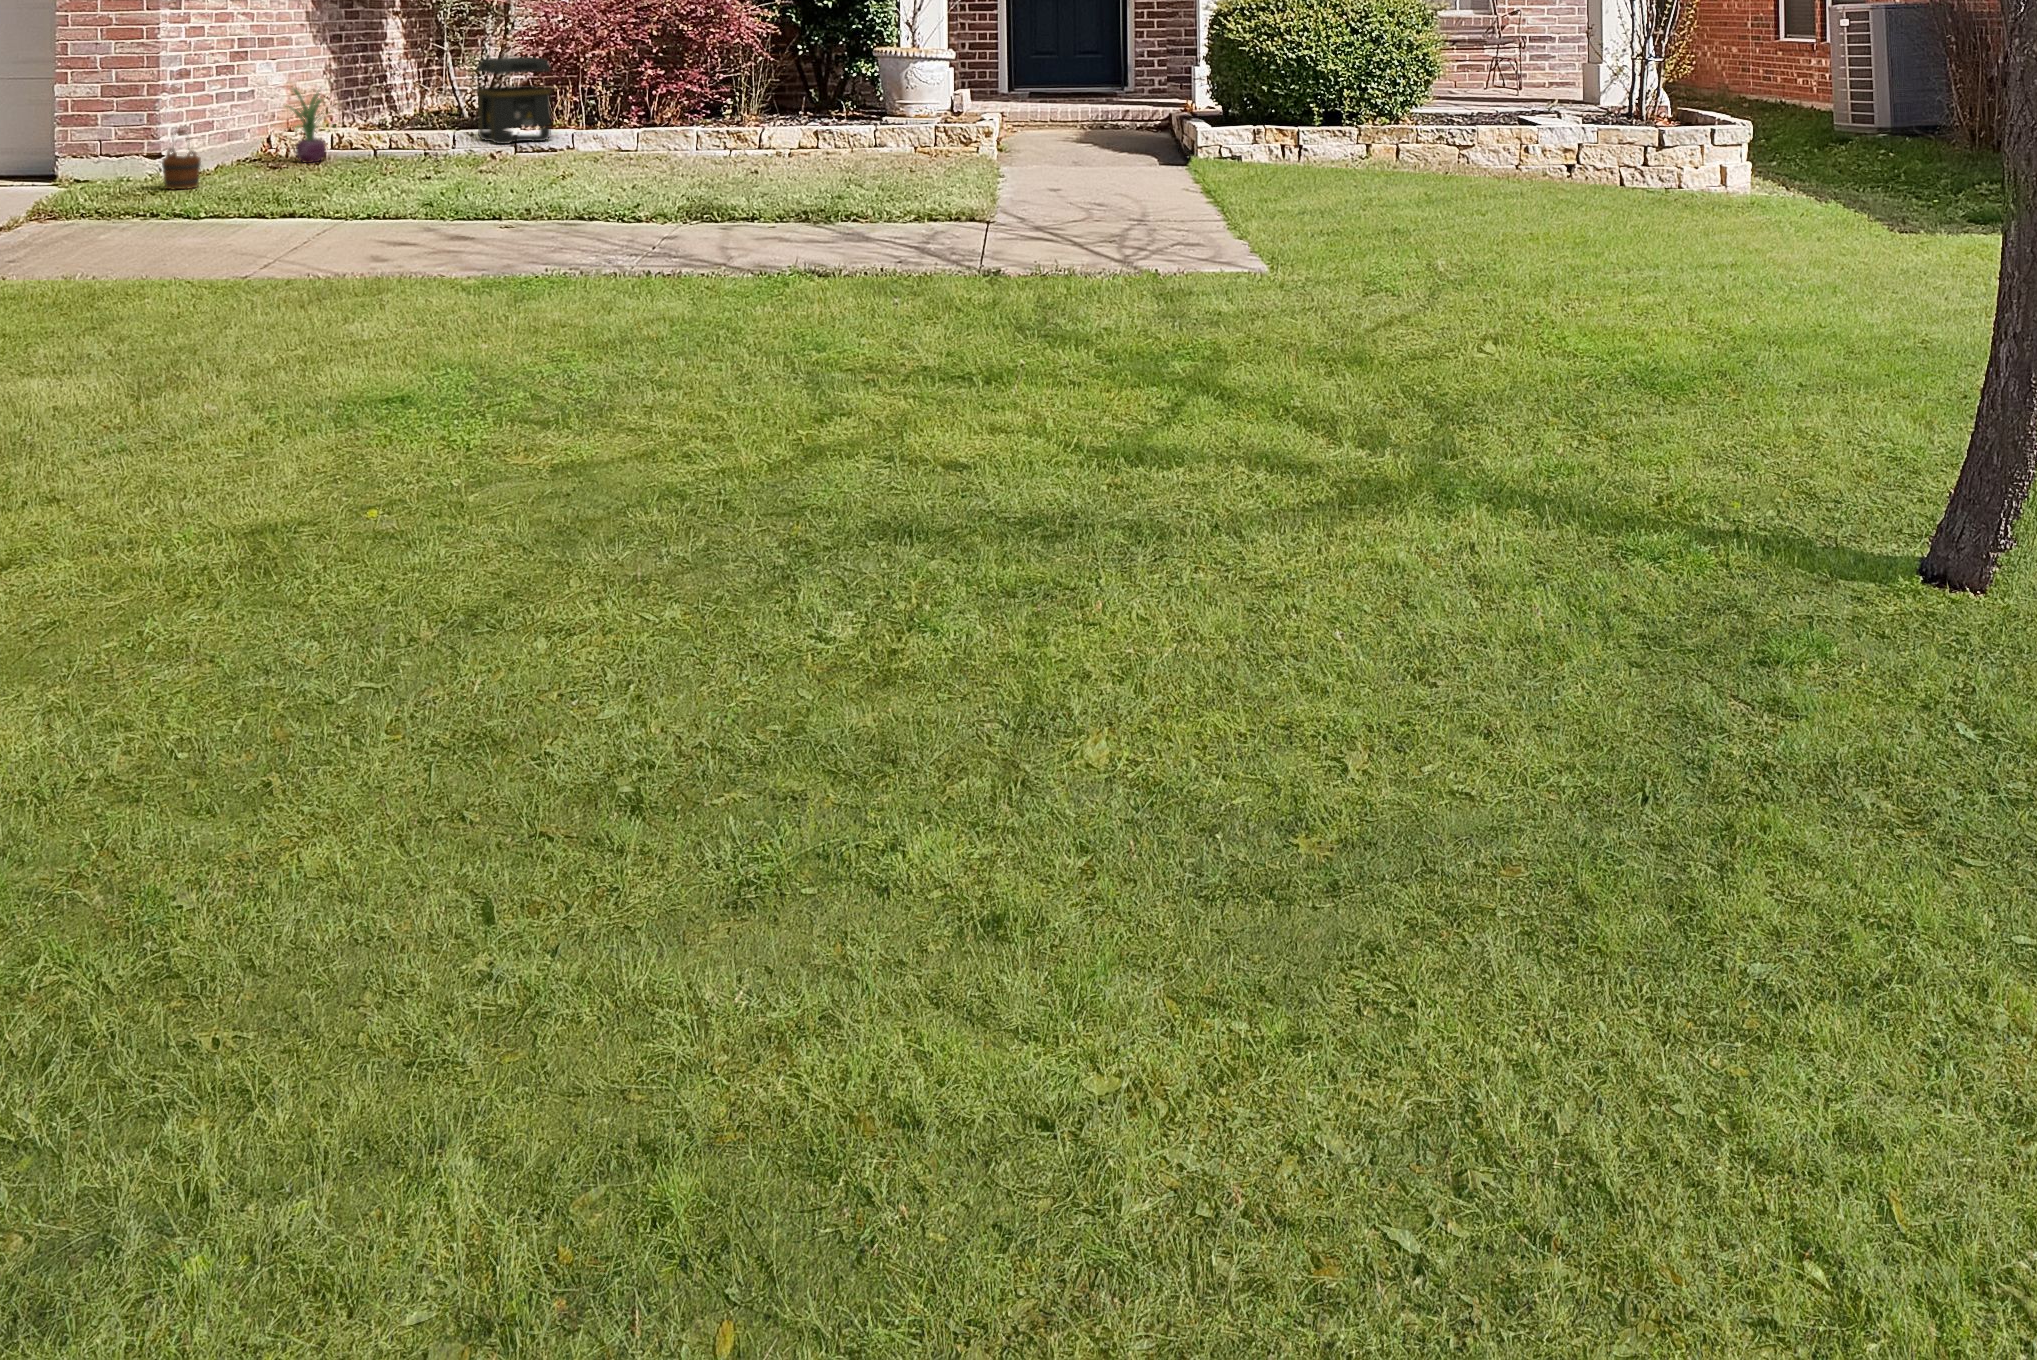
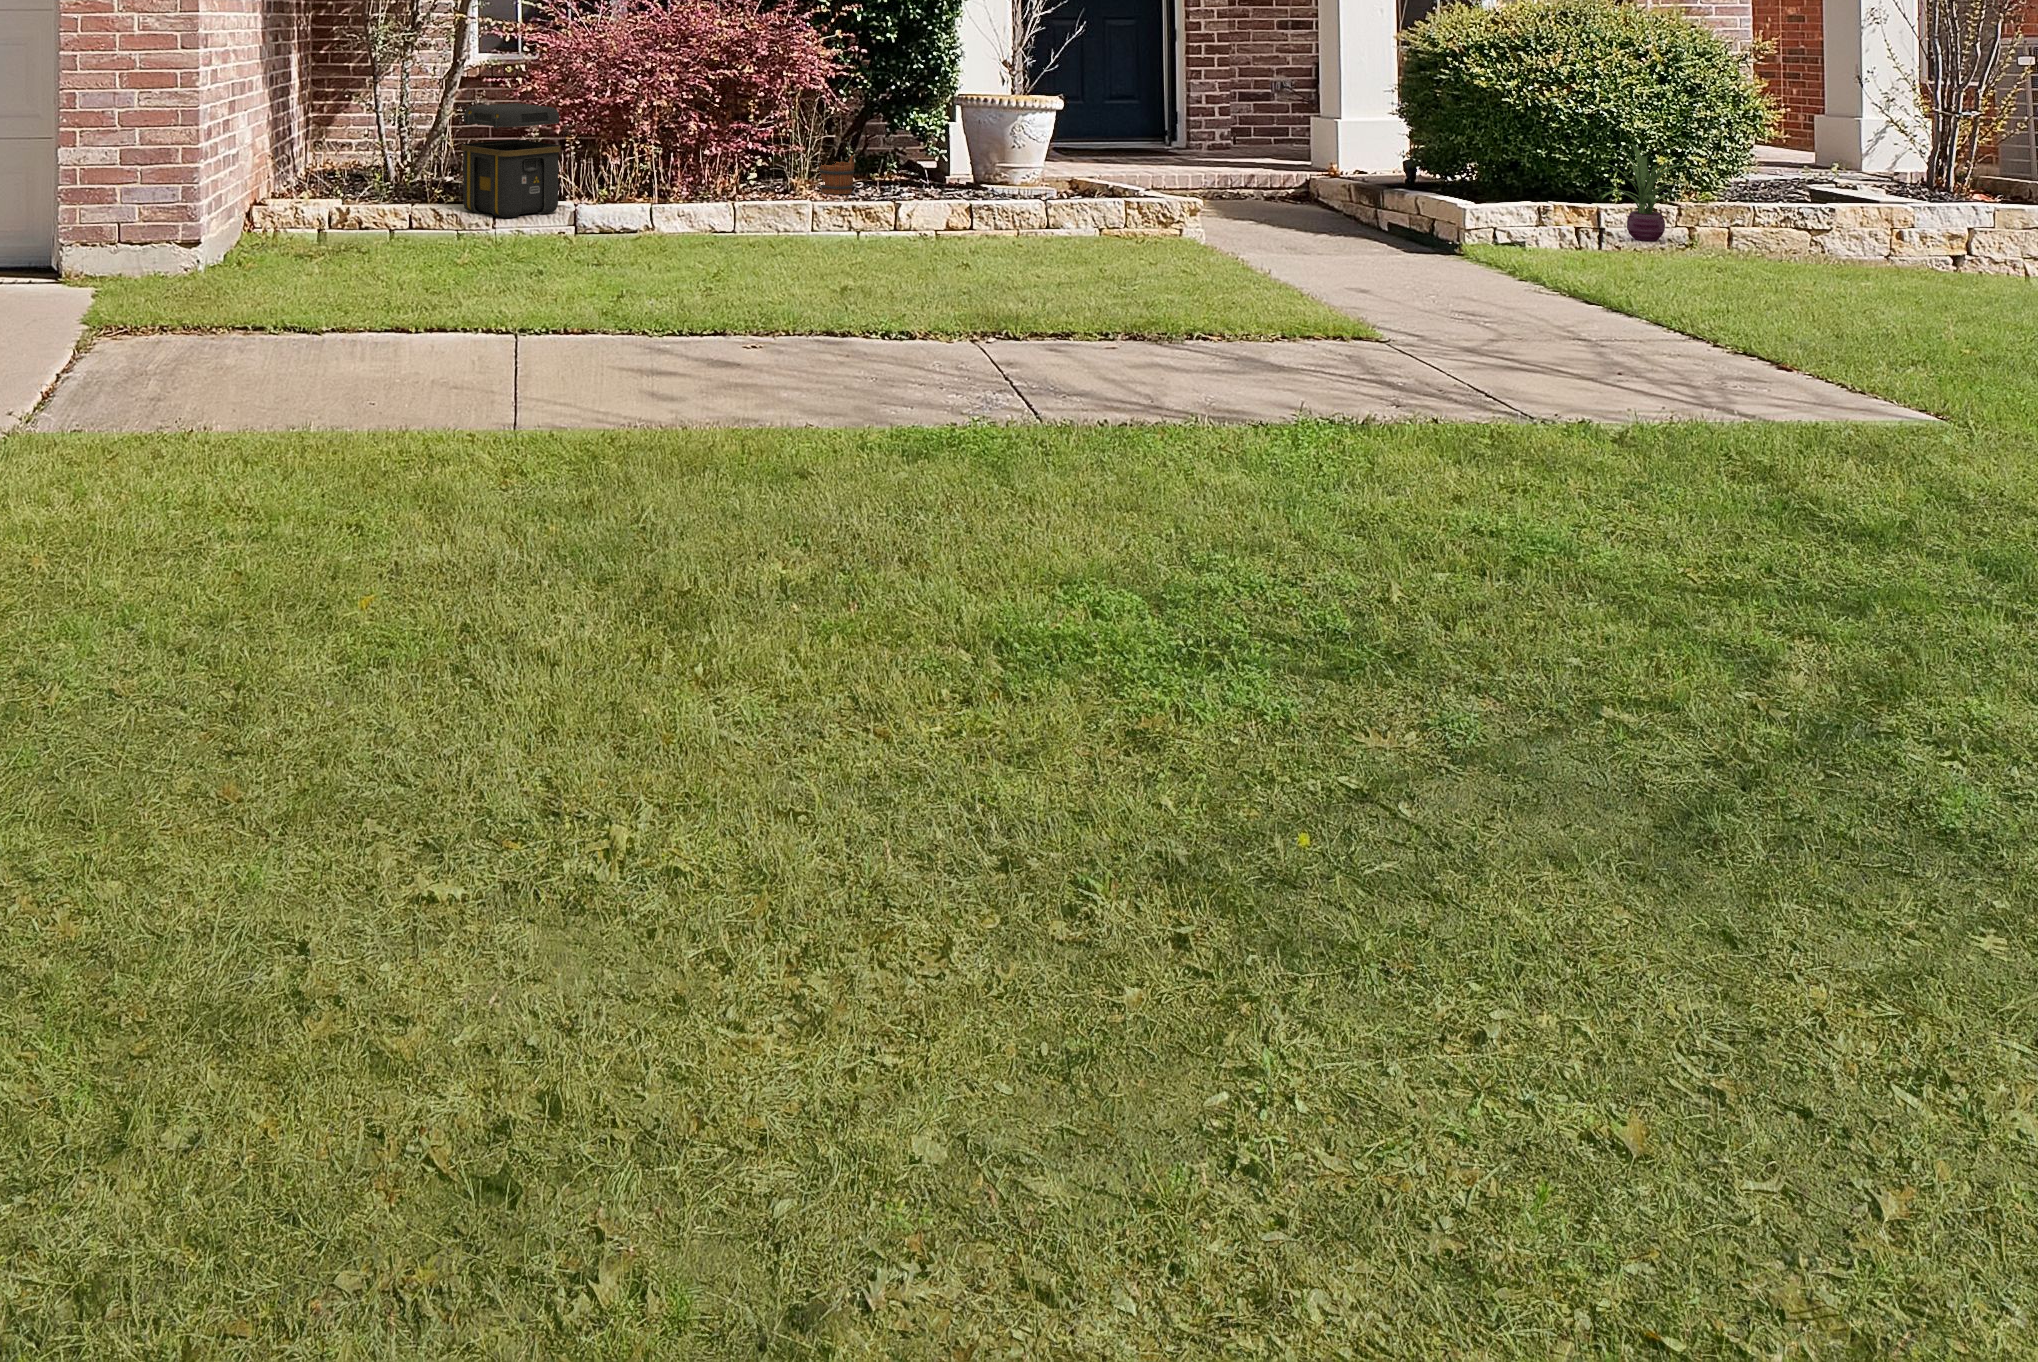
decorative plant: present [285,88,333,163] -> present [1596,144,1695,241]
wooden bucket: present [162,130,201,190] -> present [820,142,855,195]

